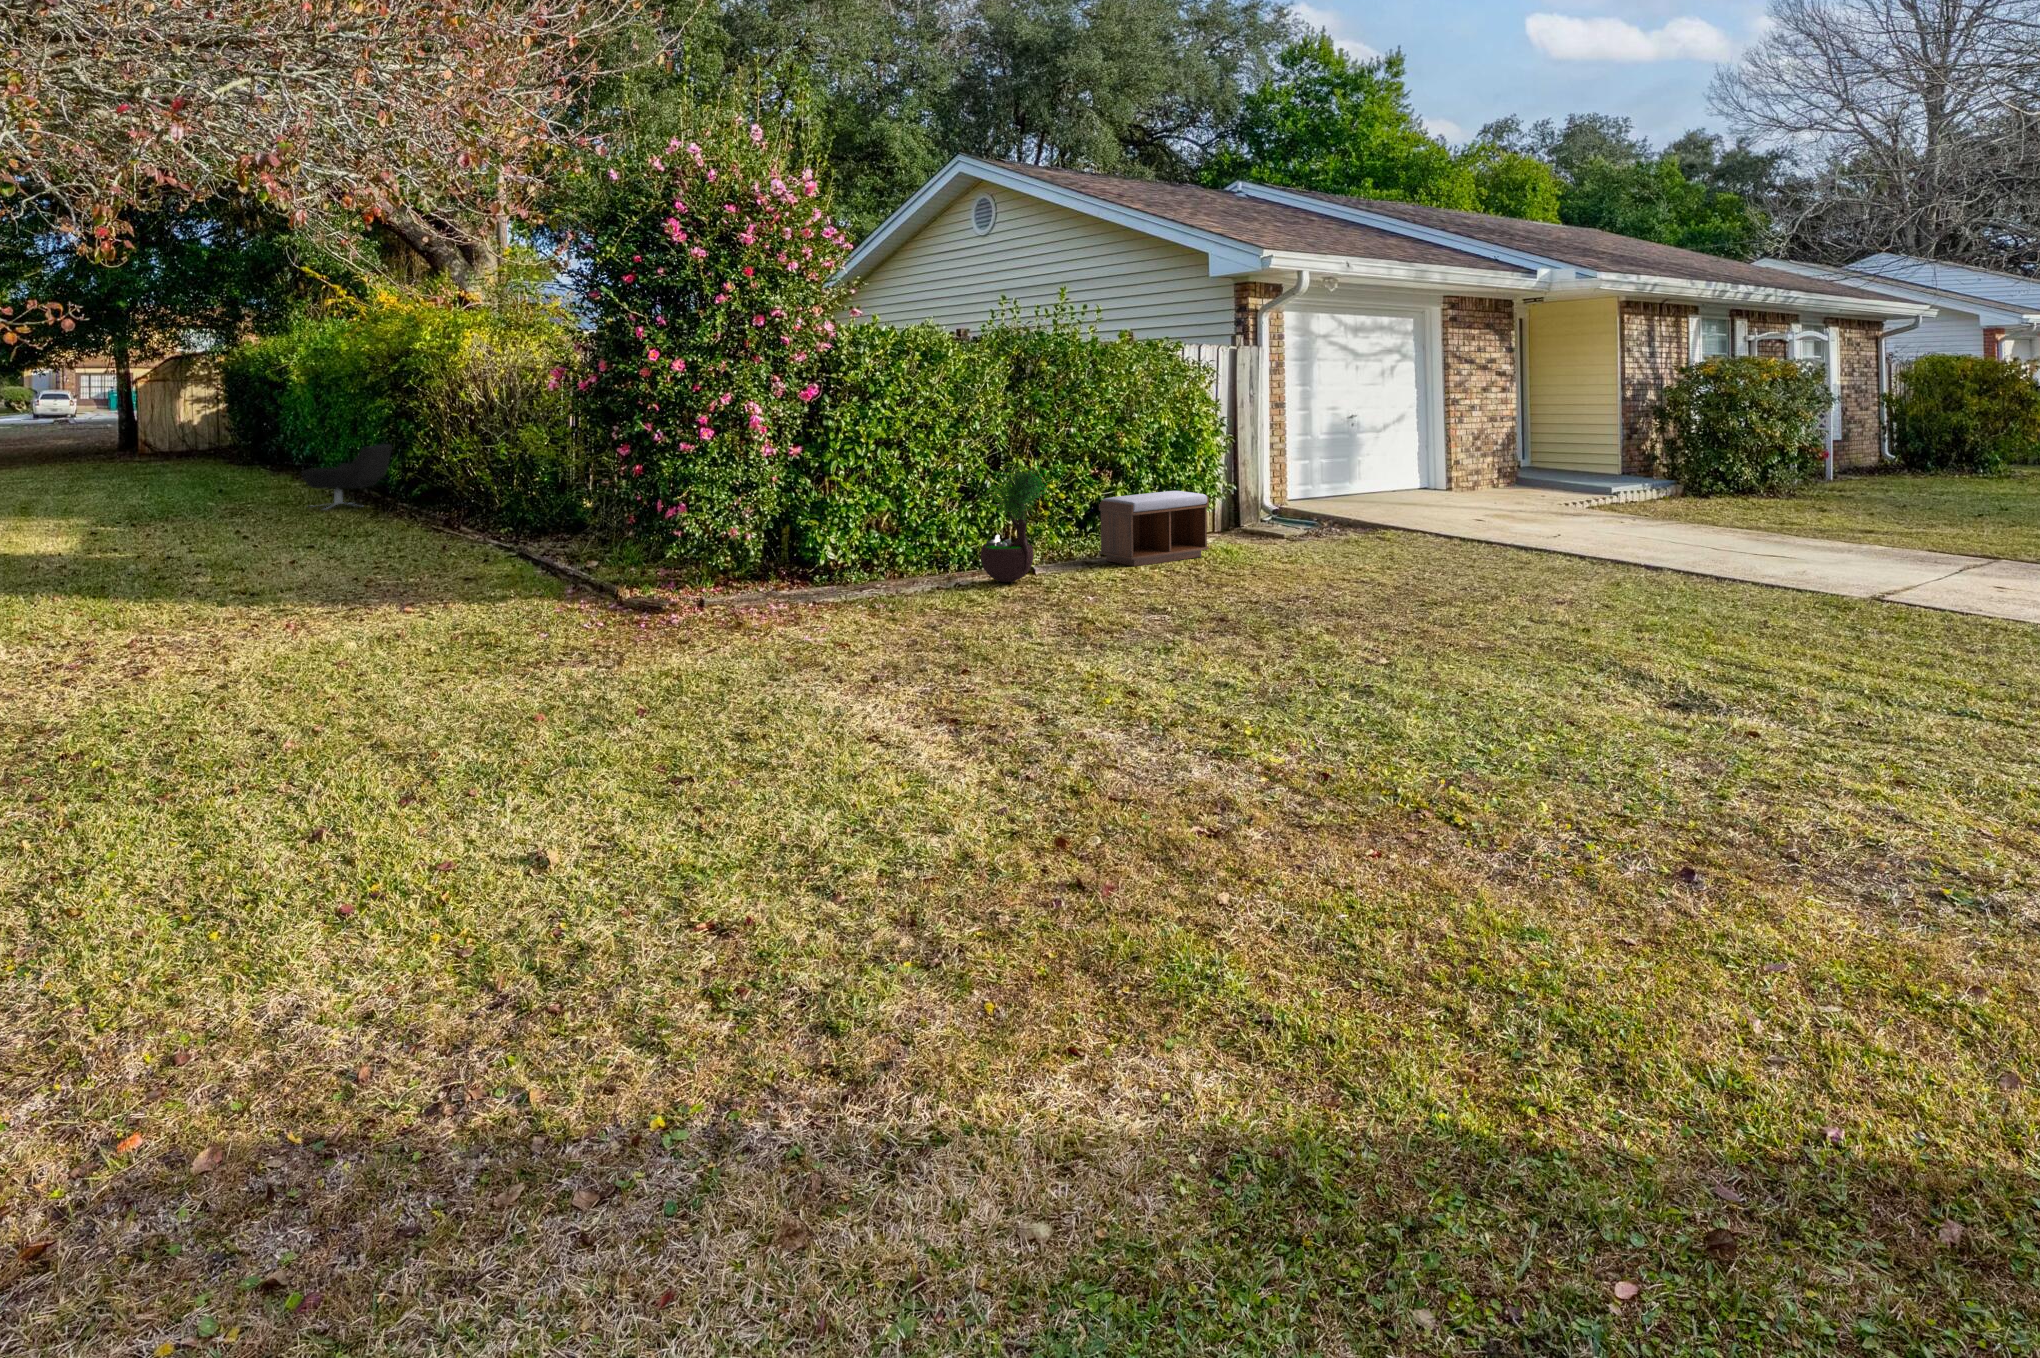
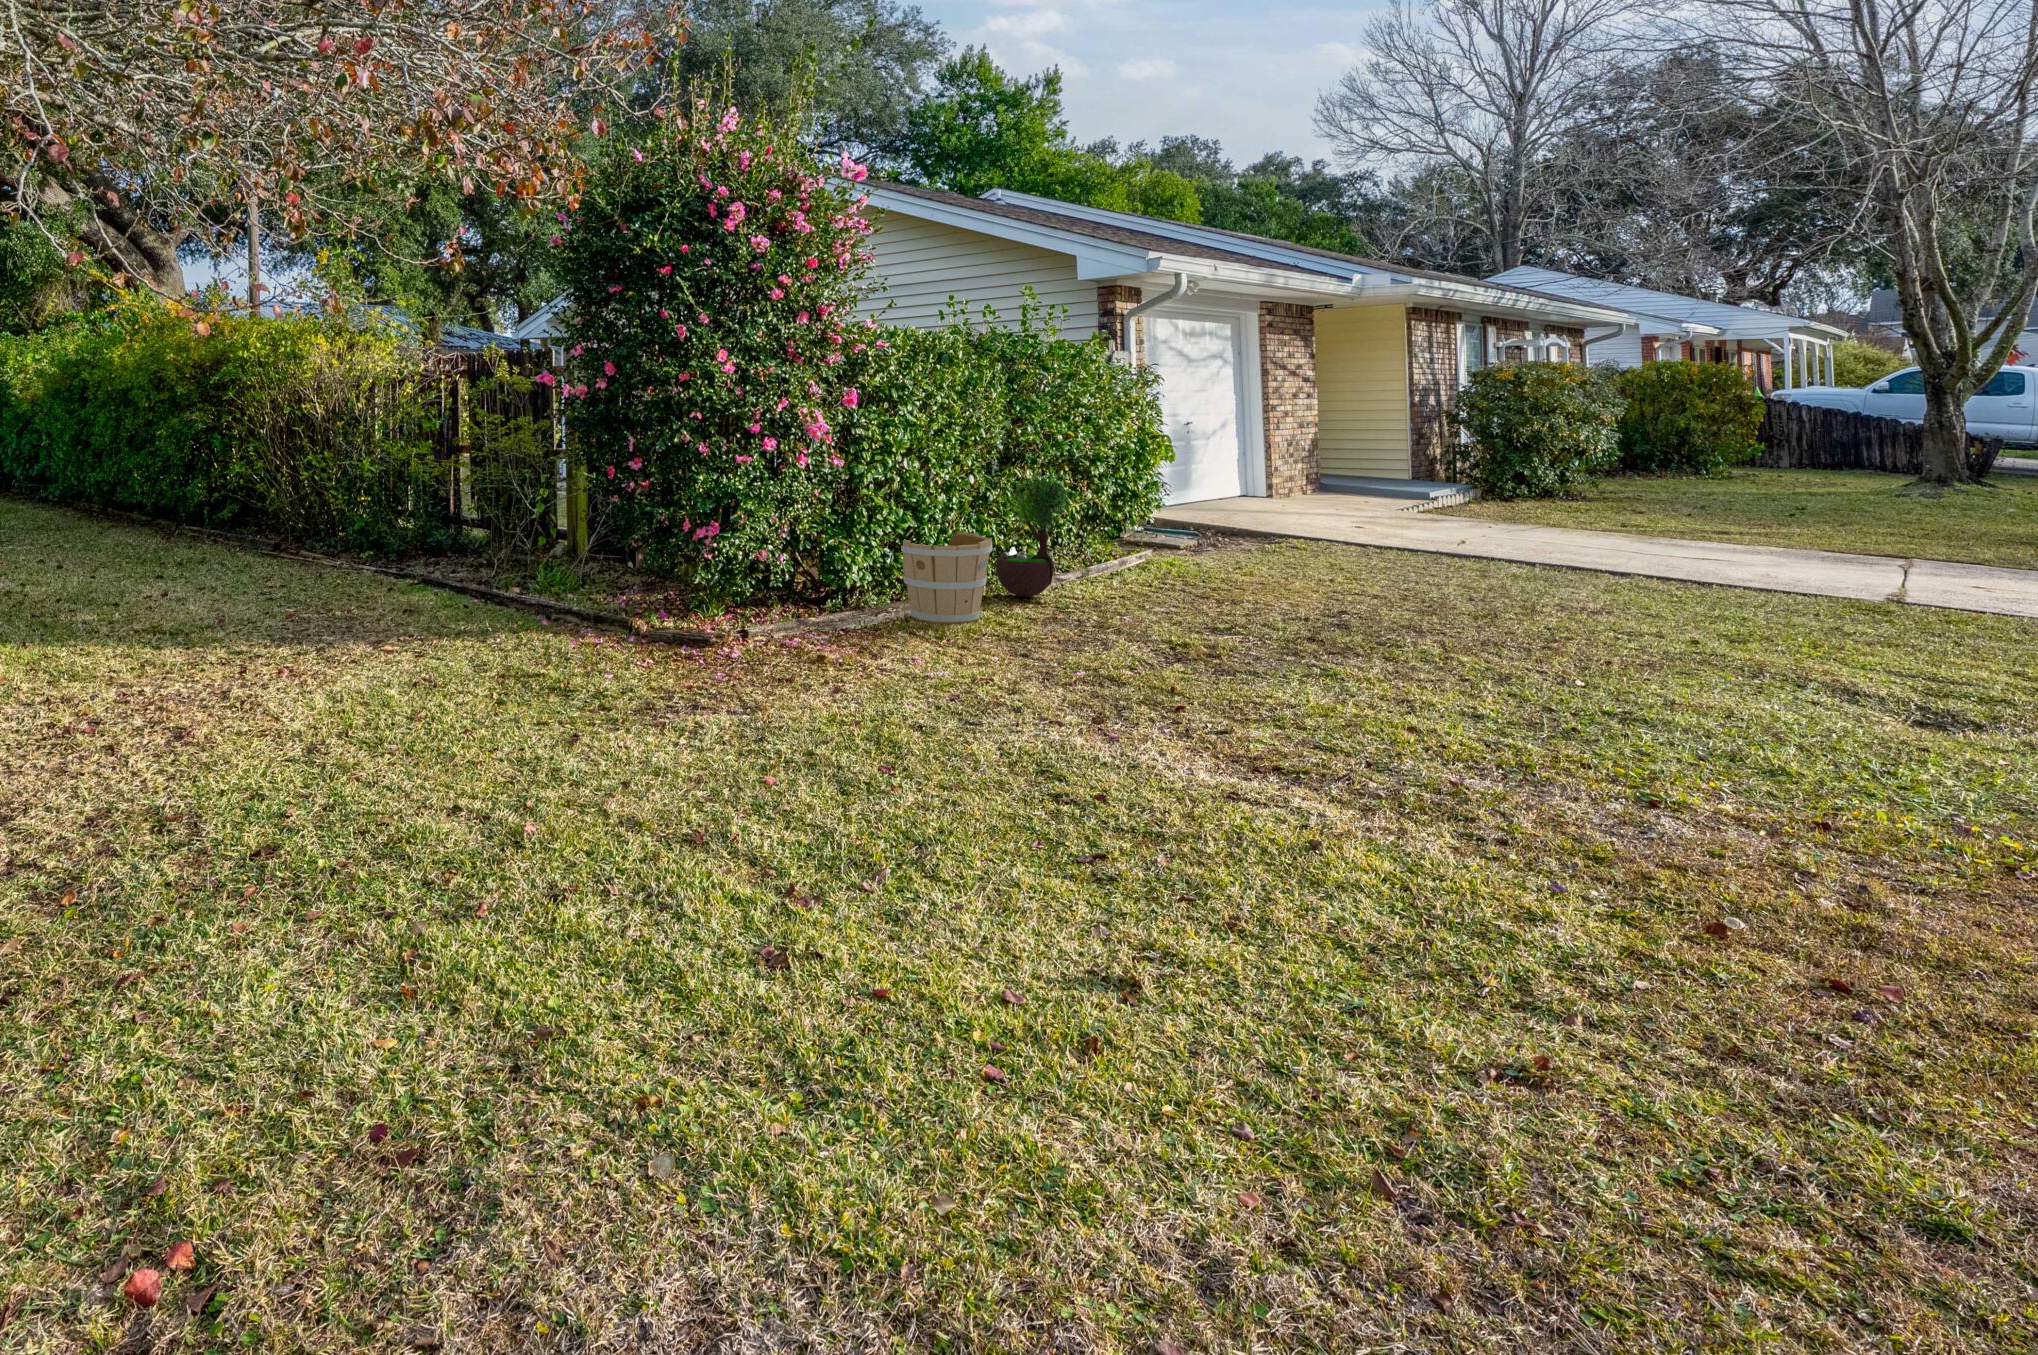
lounge chair: present [301,444,392,509] -> none [103,460,193,532]
bench: present [1099,491,1209,566] -> none [1073,499,1176,578]
wooden bucket: none [851,518,941,605] -> present [901,532,992,624]

